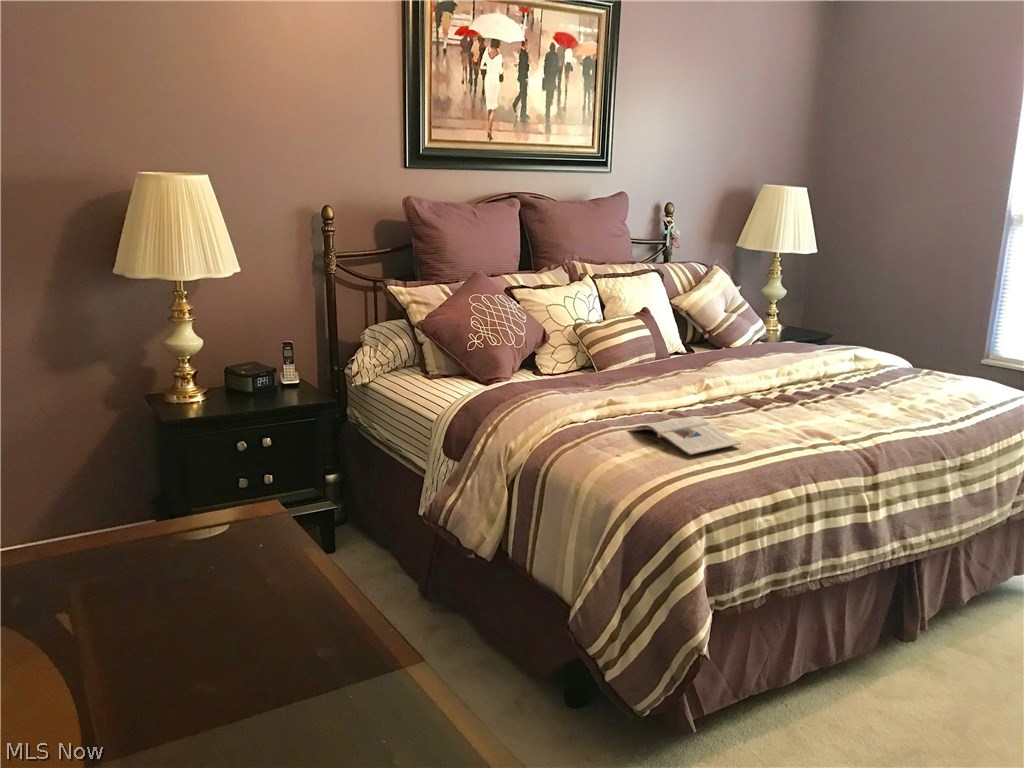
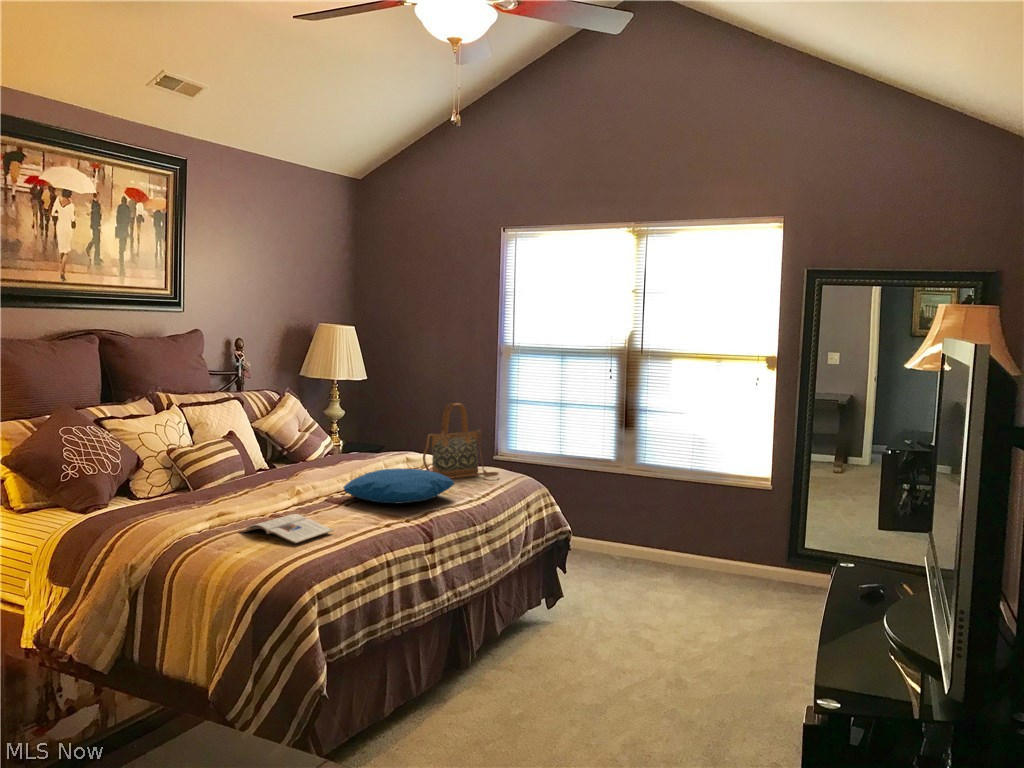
handbag: none [878,288,989,391] -> present [423,403,499,479]
pillow: none [765,370,919,417] -> present [344,468,454,504]

